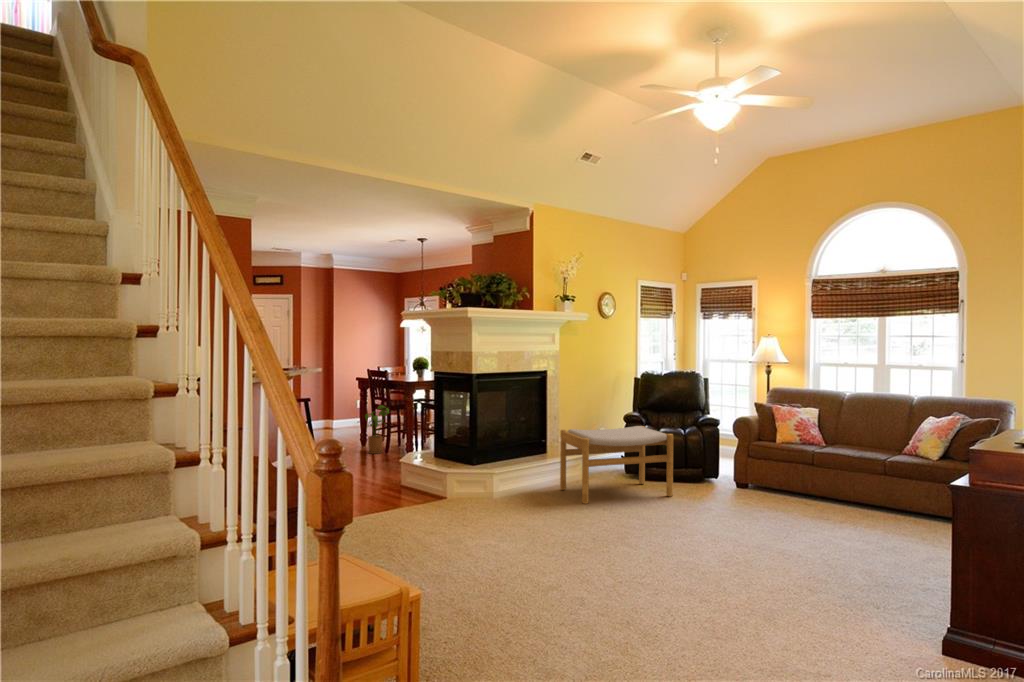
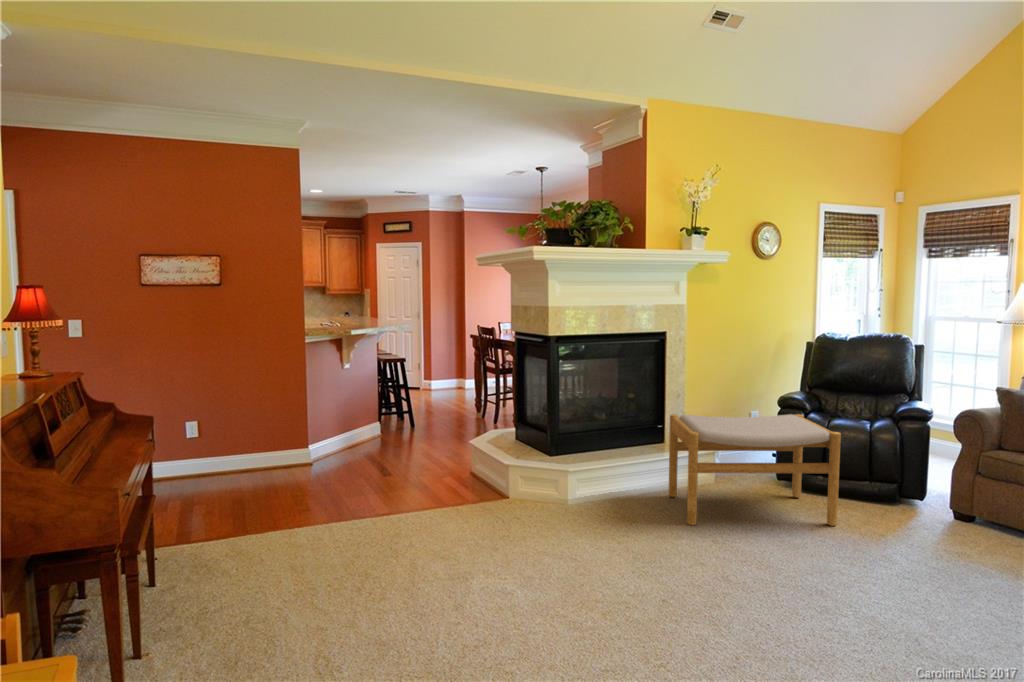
house plant: present [365,405,389,454] -> none [470,367,502,423]

